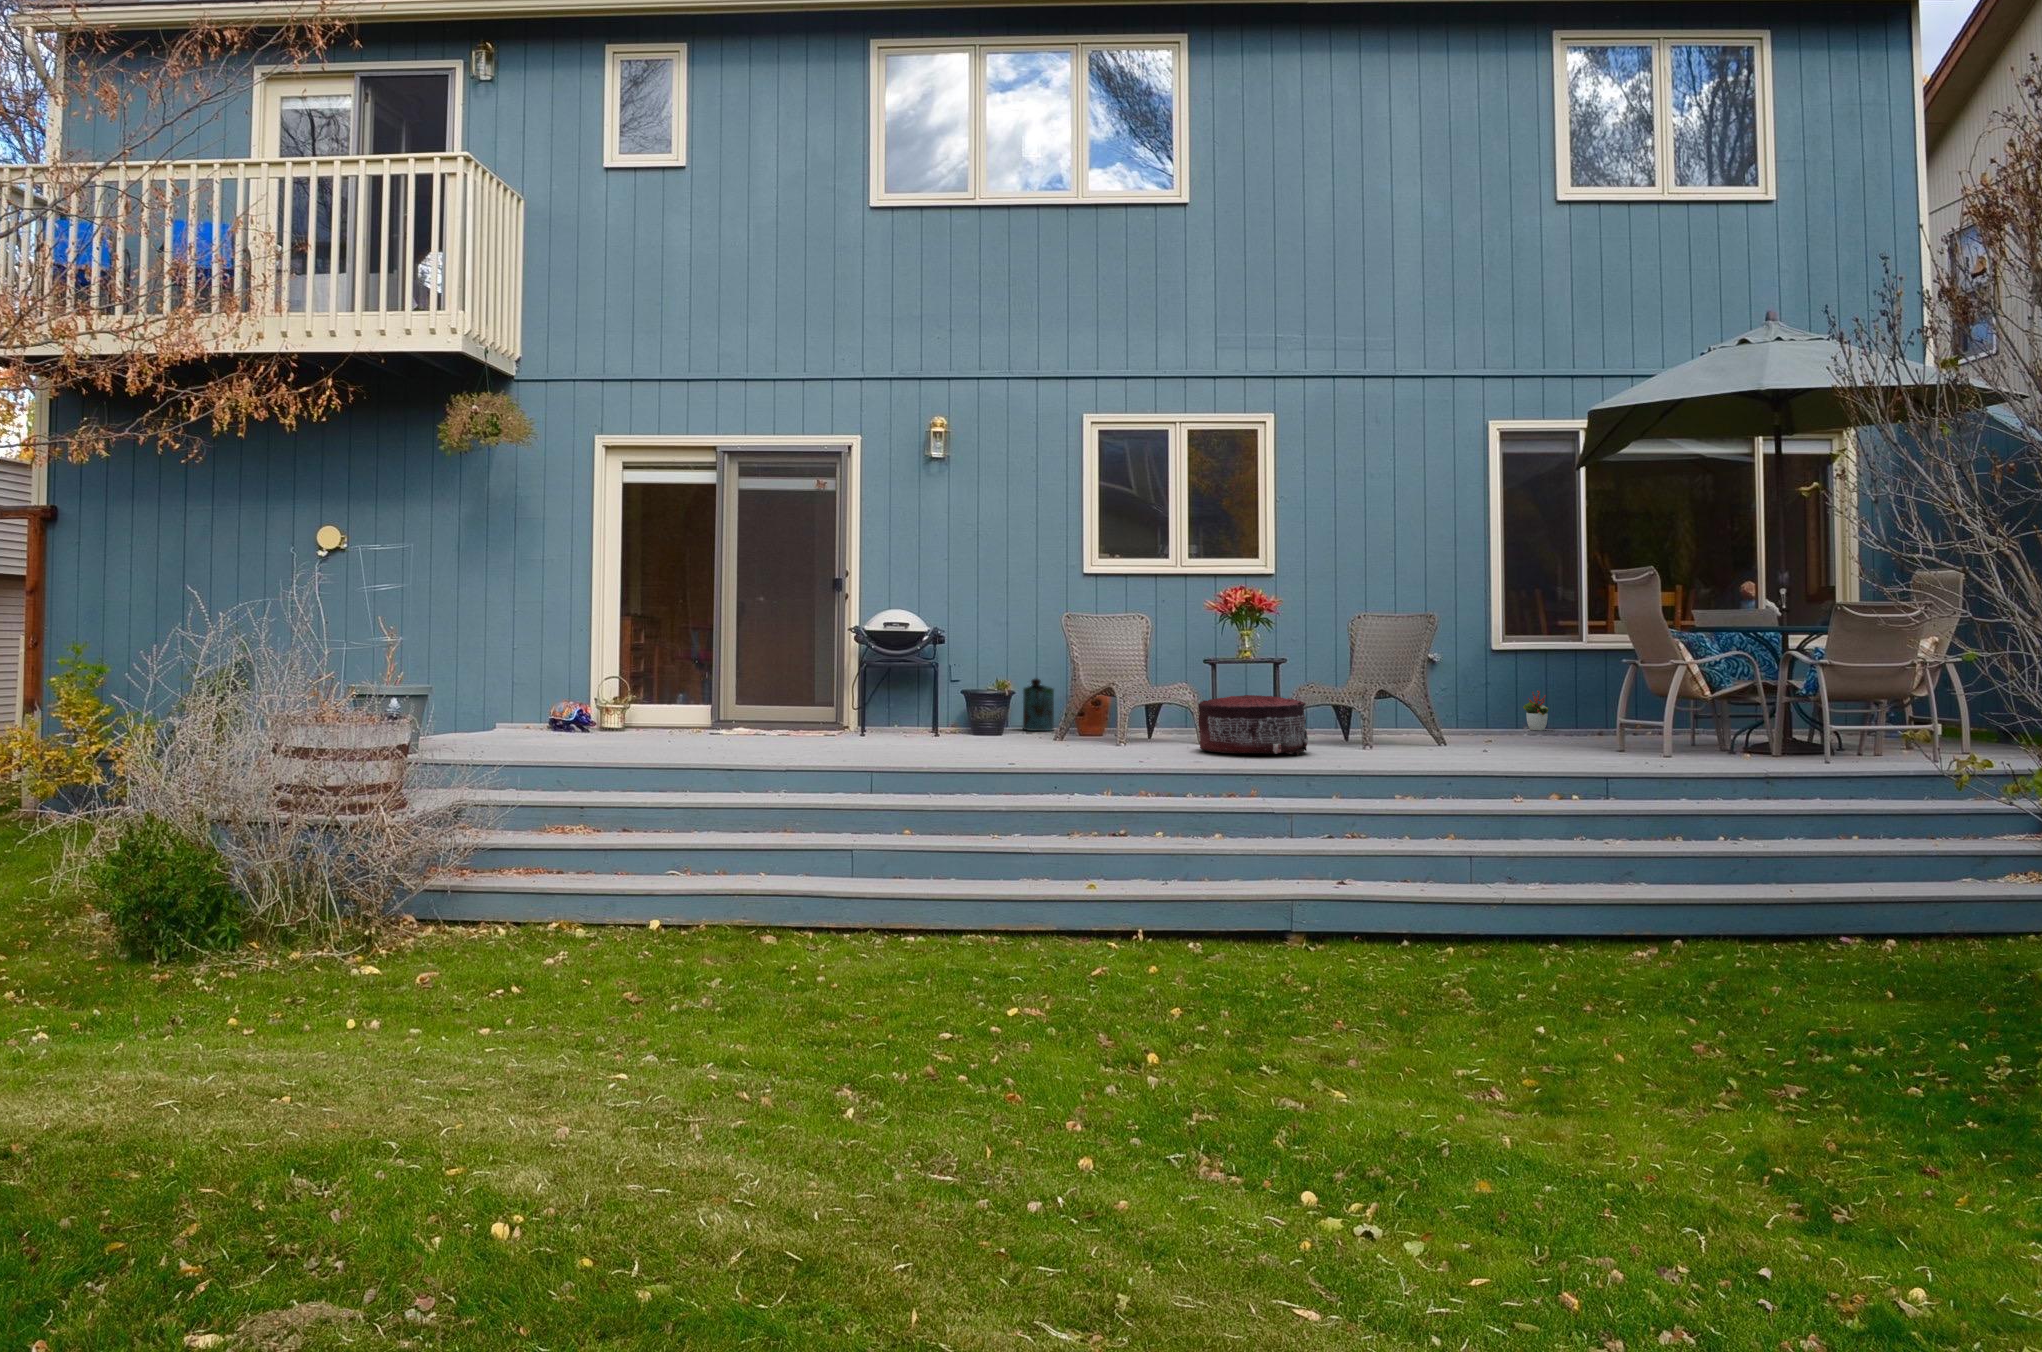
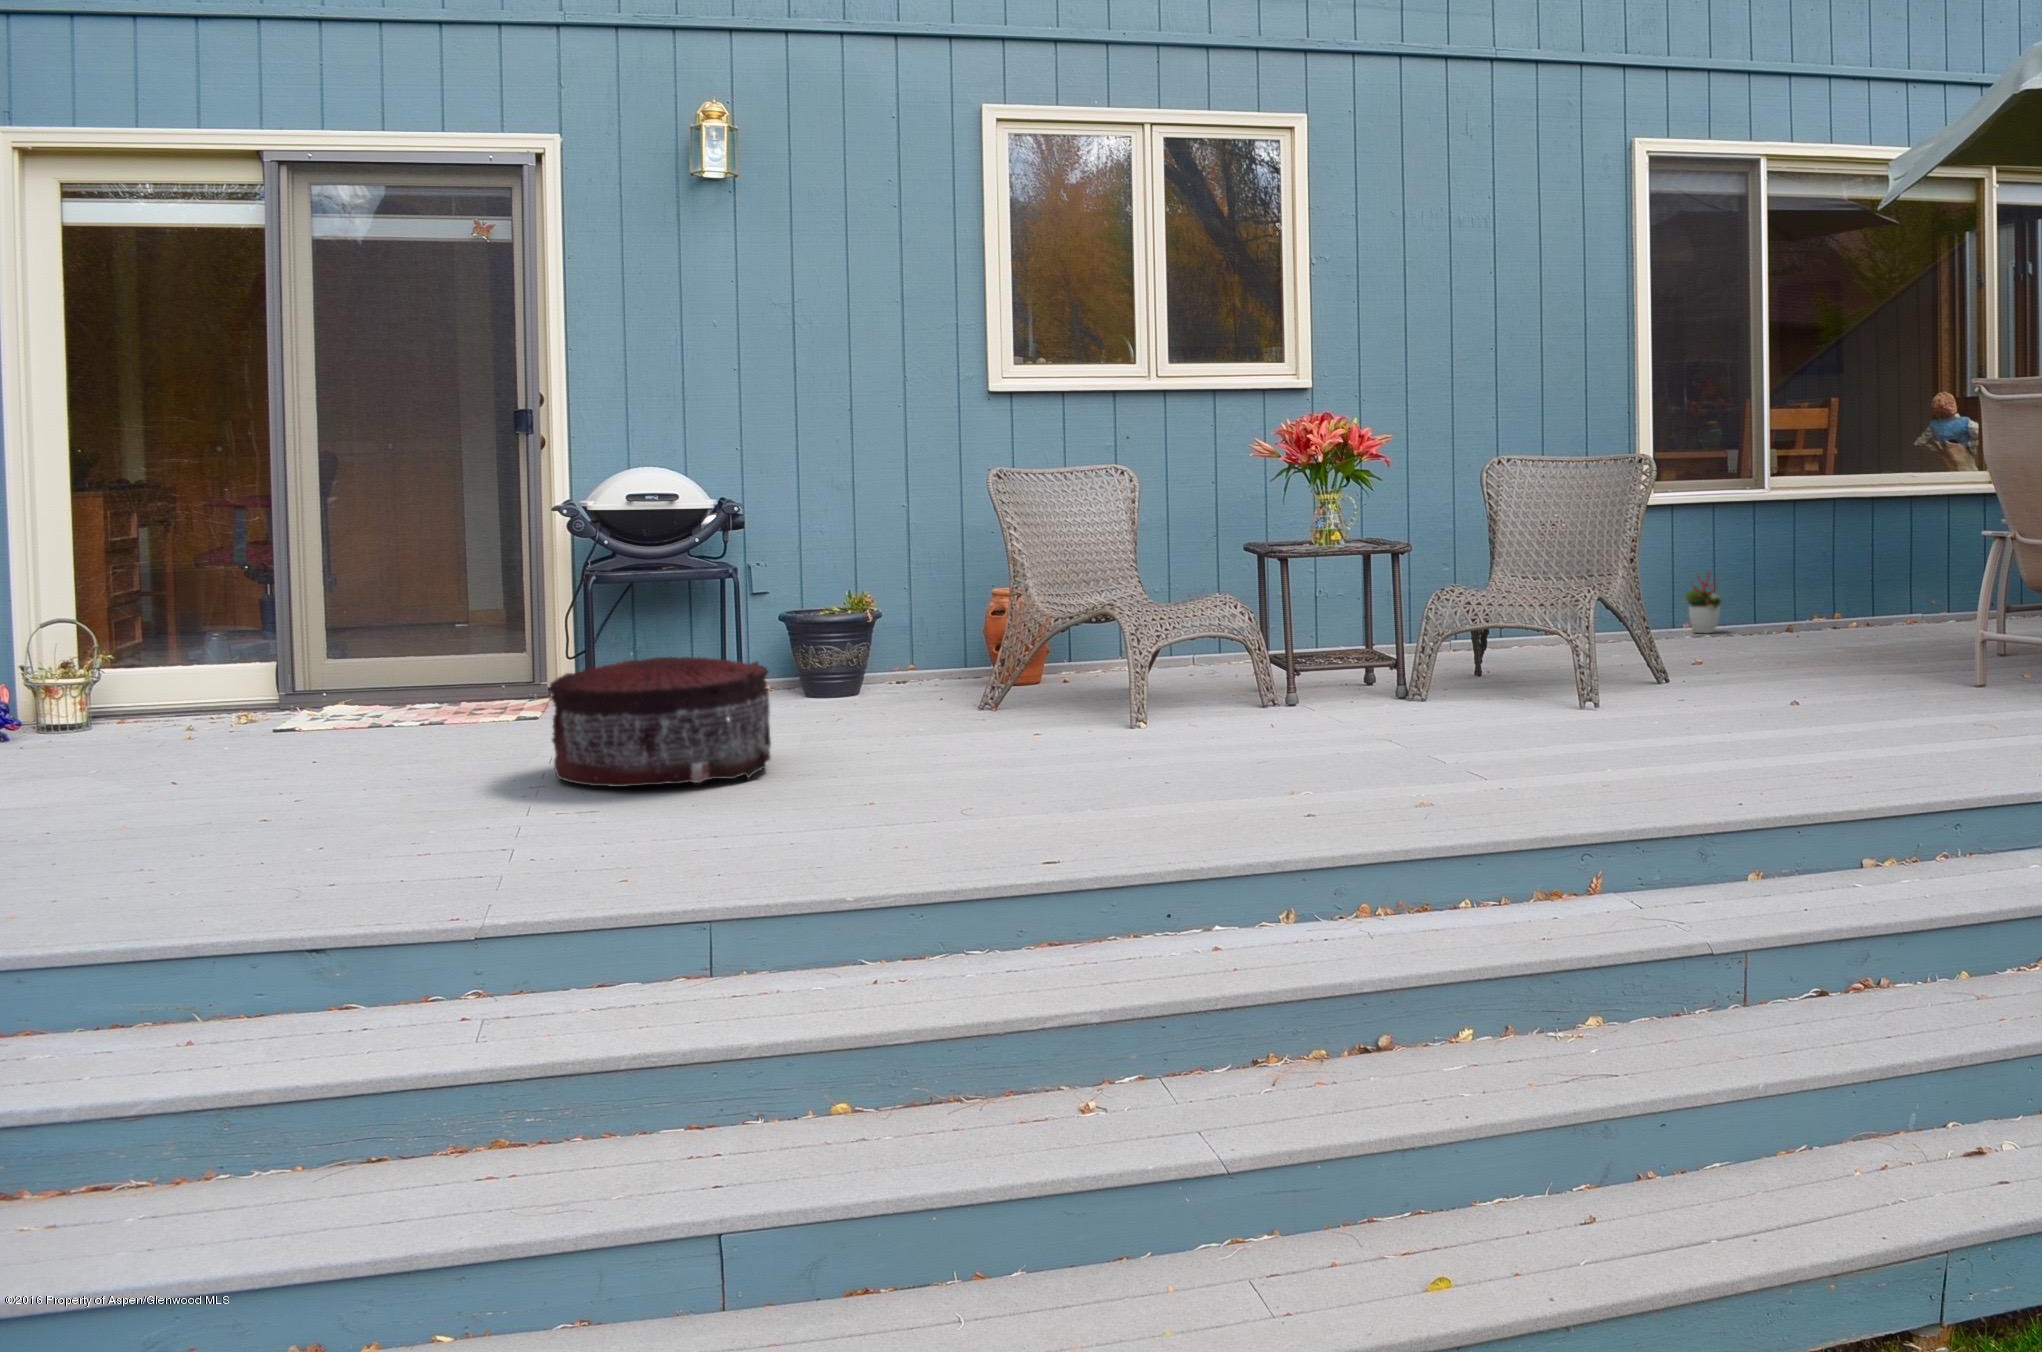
watering can: present [1023,679,1054,731] -> none [894,585,951,683]
pouf: present [1198,695,1308,755] -> present [550,657,771,787]

